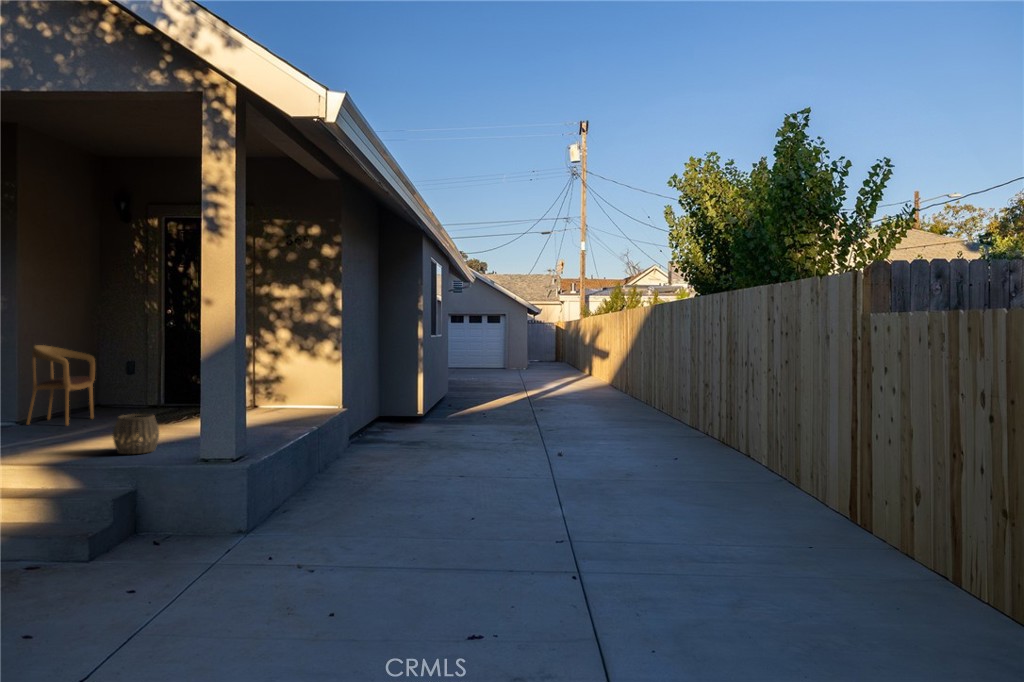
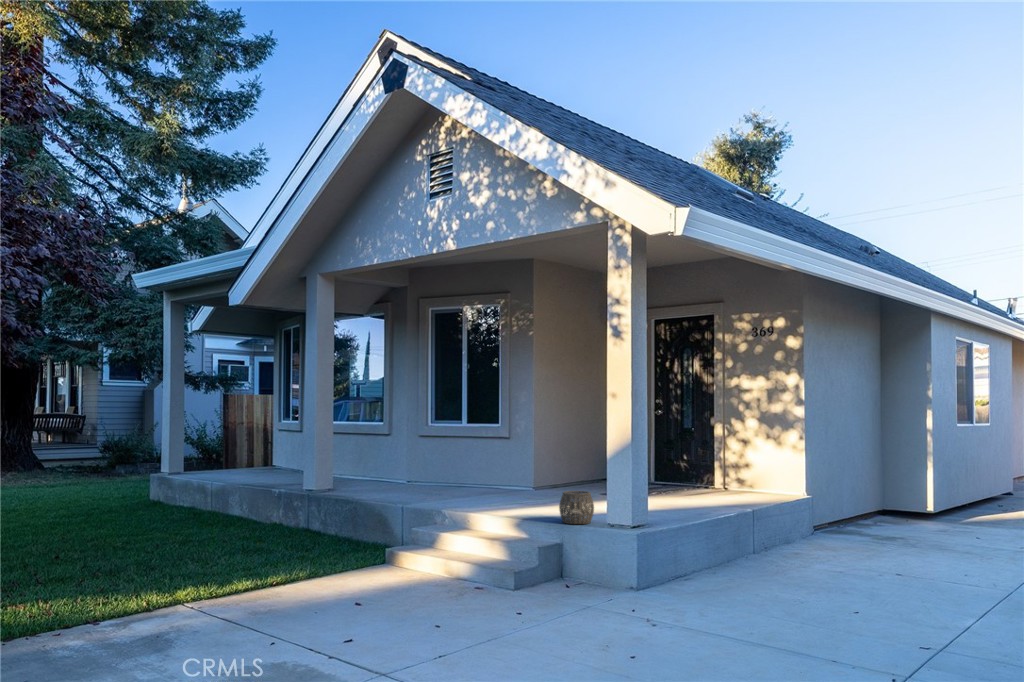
chair: present [26,345,95,426] -> none [540,430,591,496]

